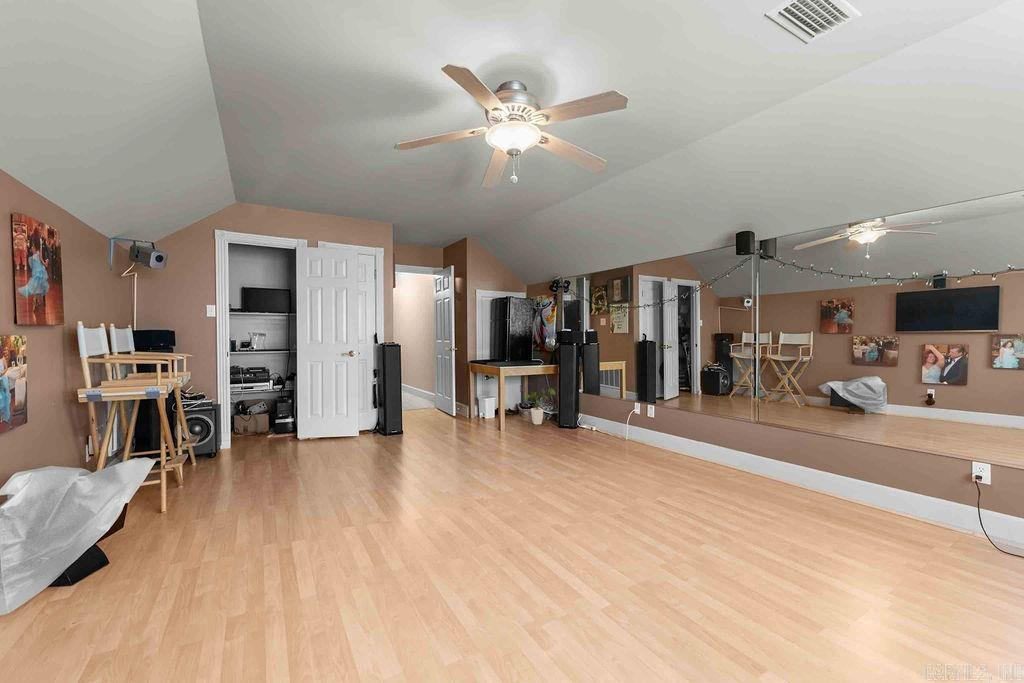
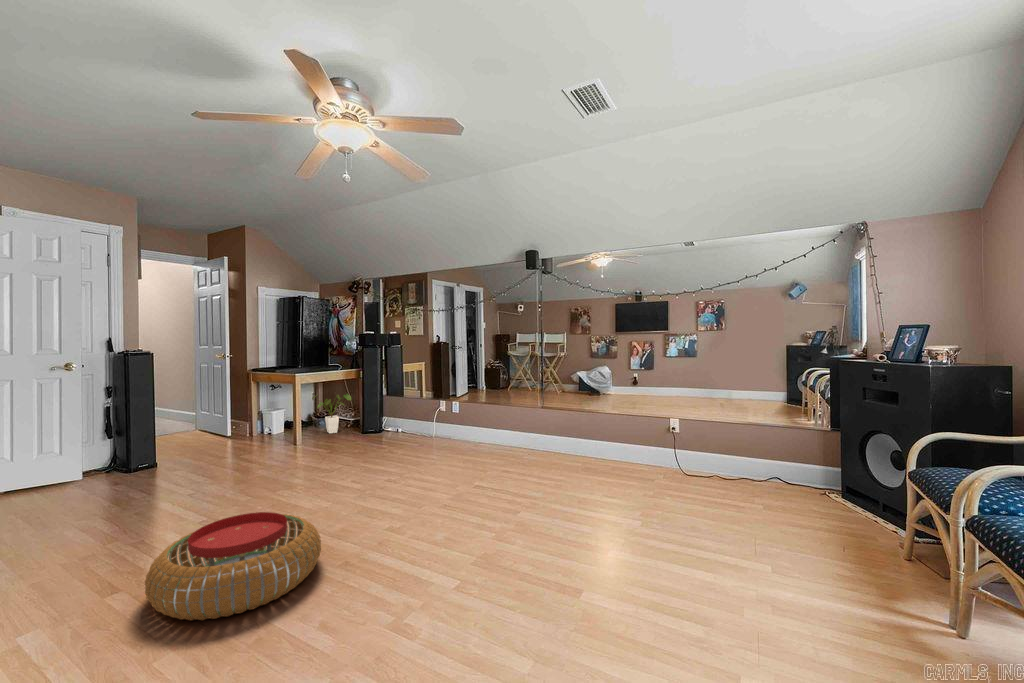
pouf: none [404,500,547,602] -> present [145,512,321,620]

